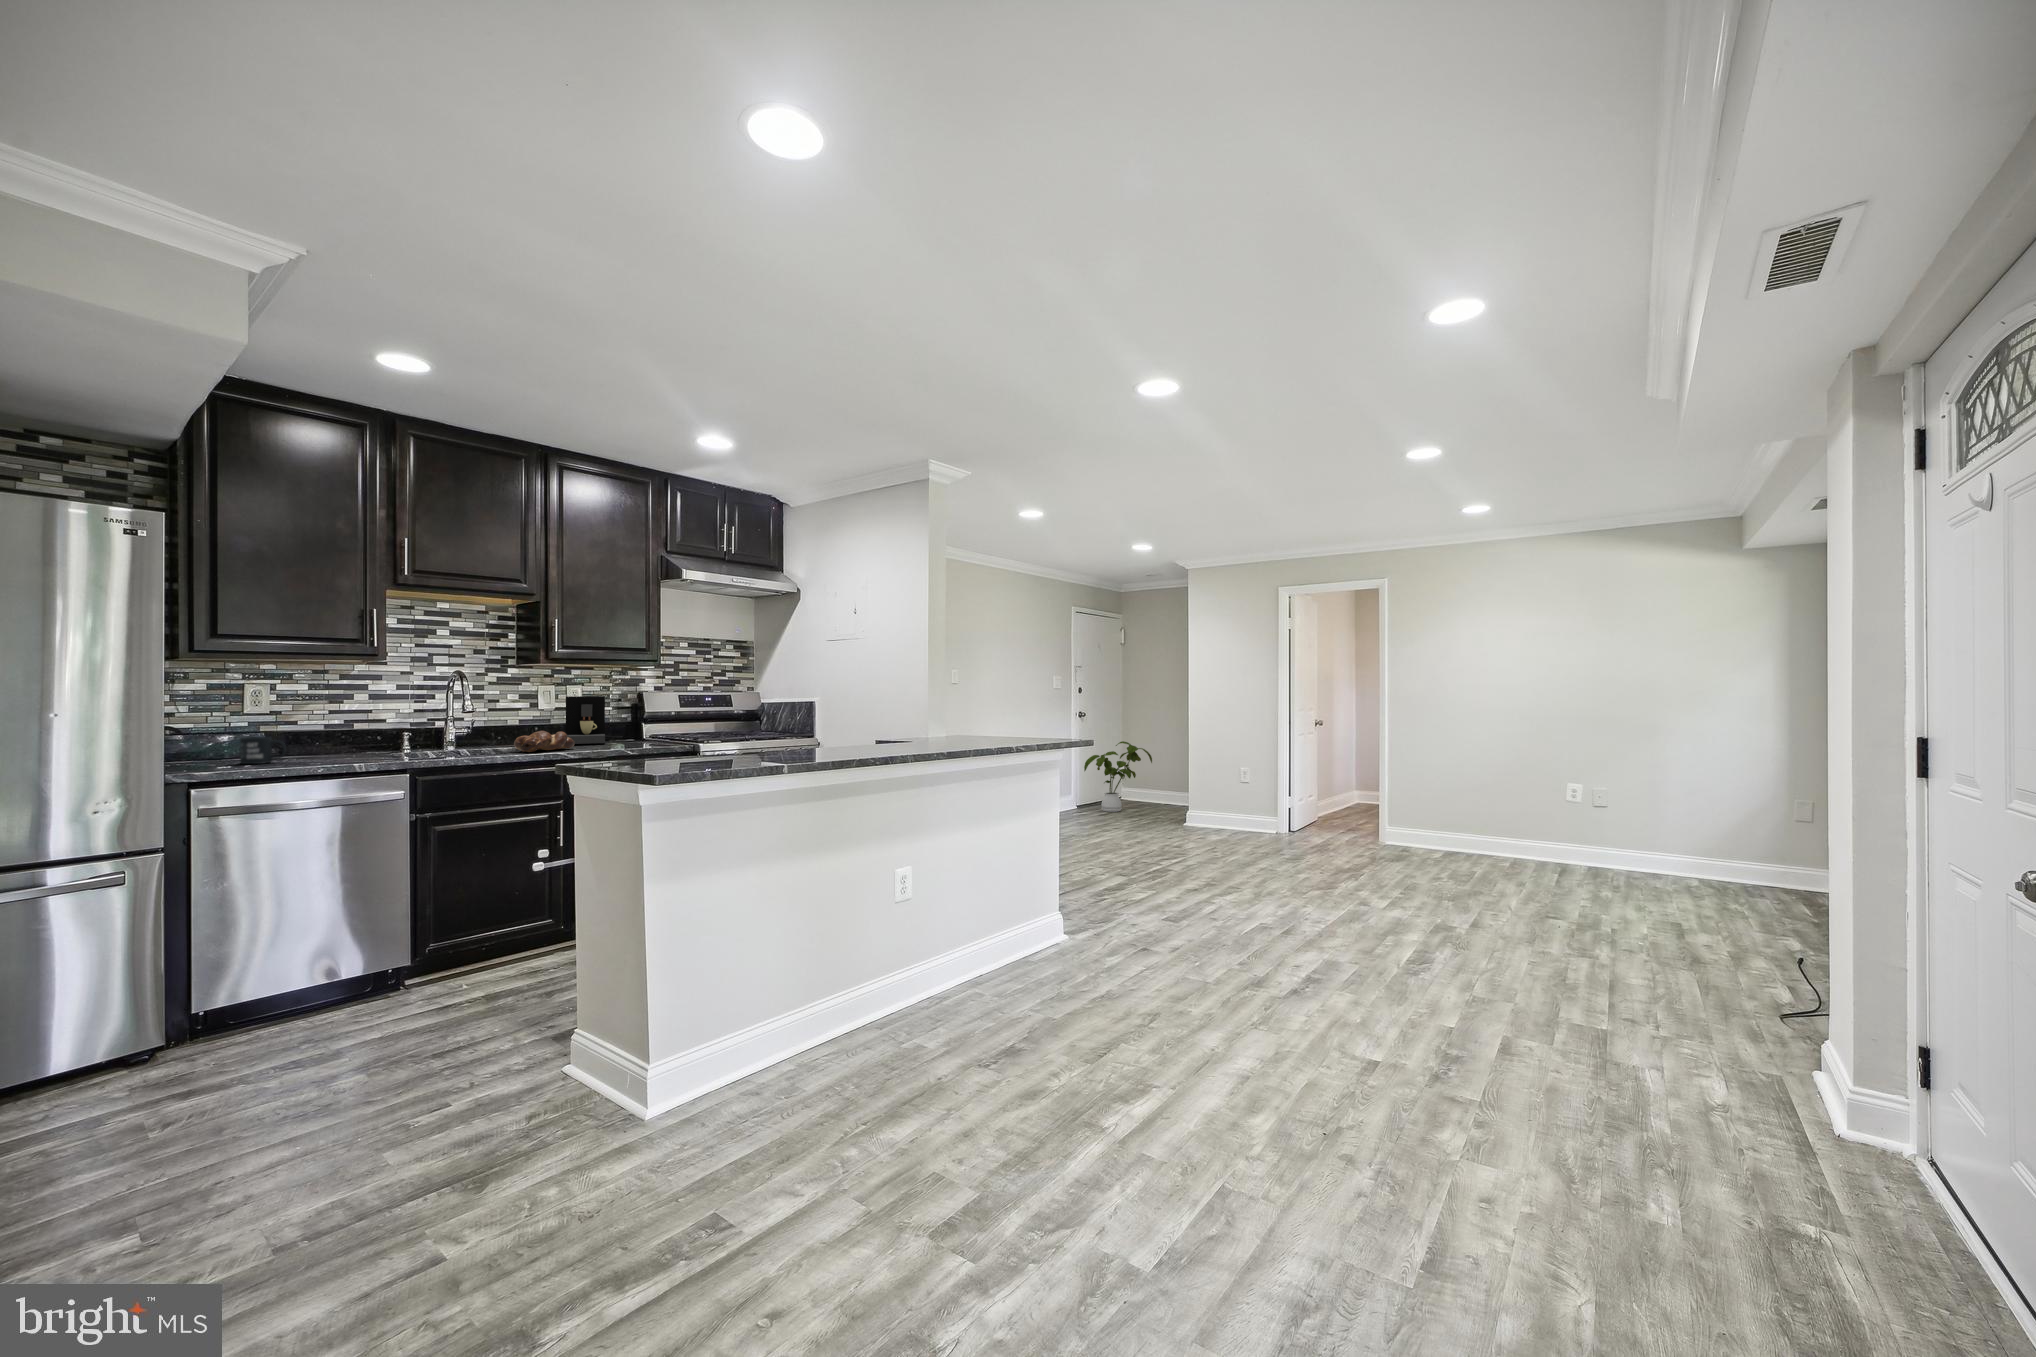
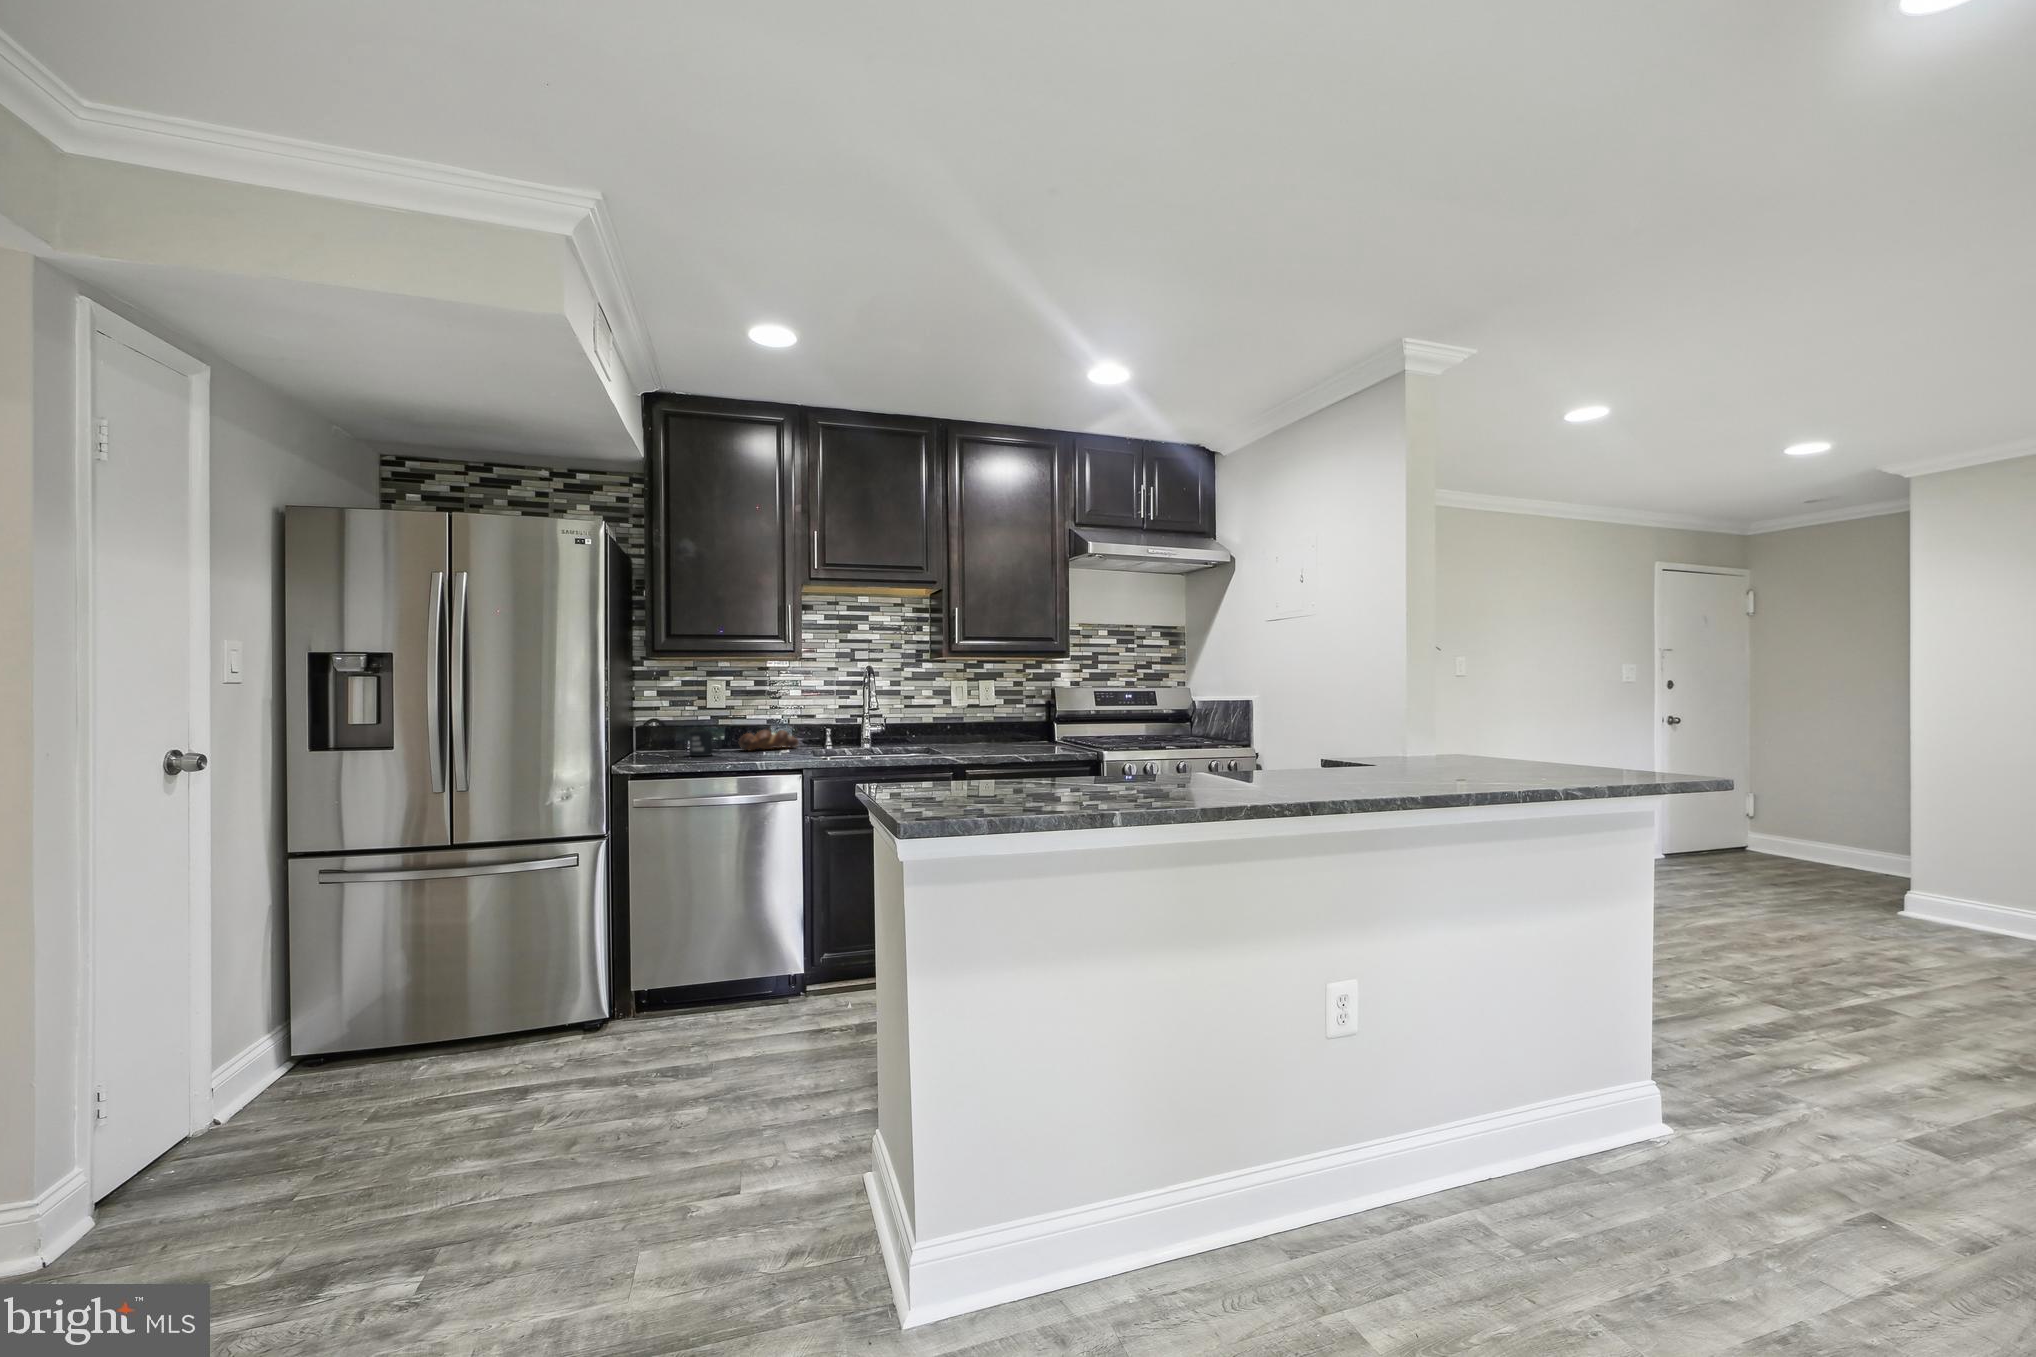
coffee maker: present [565,696,605,744] -> none [964,693,1013,746]
bread loaf: present [514,731,575,752] -> present [739,730,799,750]
house plant: present [1084,741,1152,812] -> none [1701,766,1843,876]

